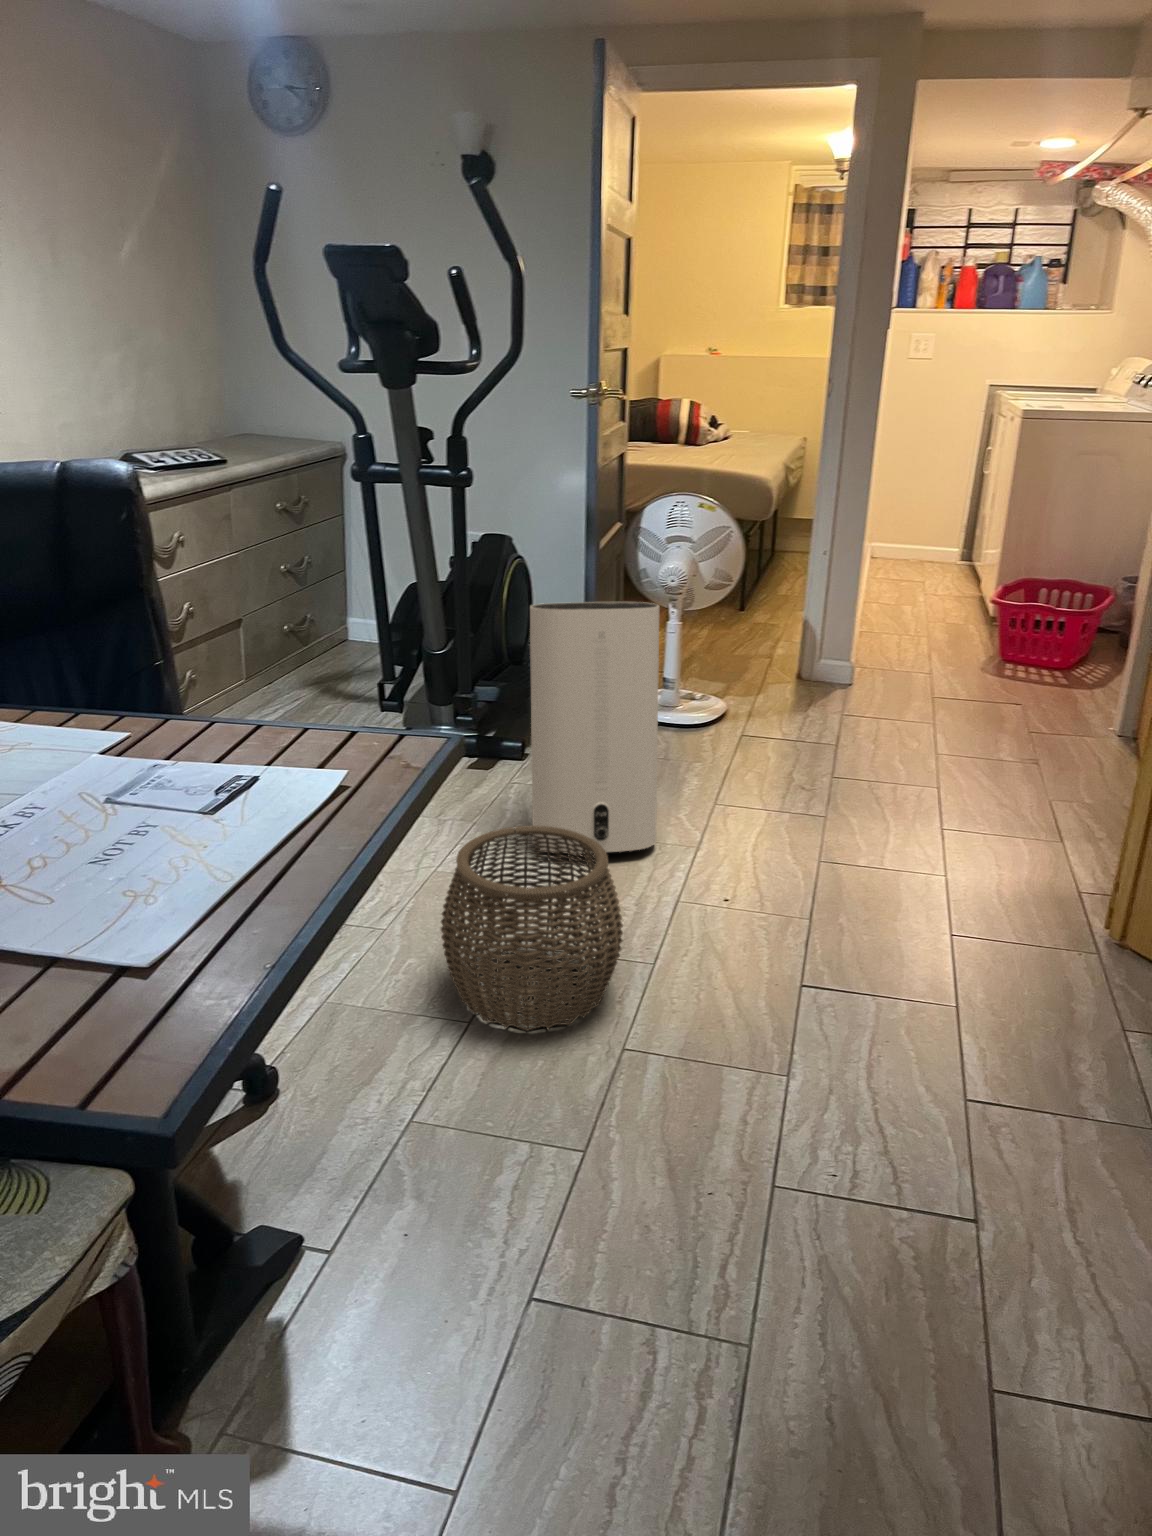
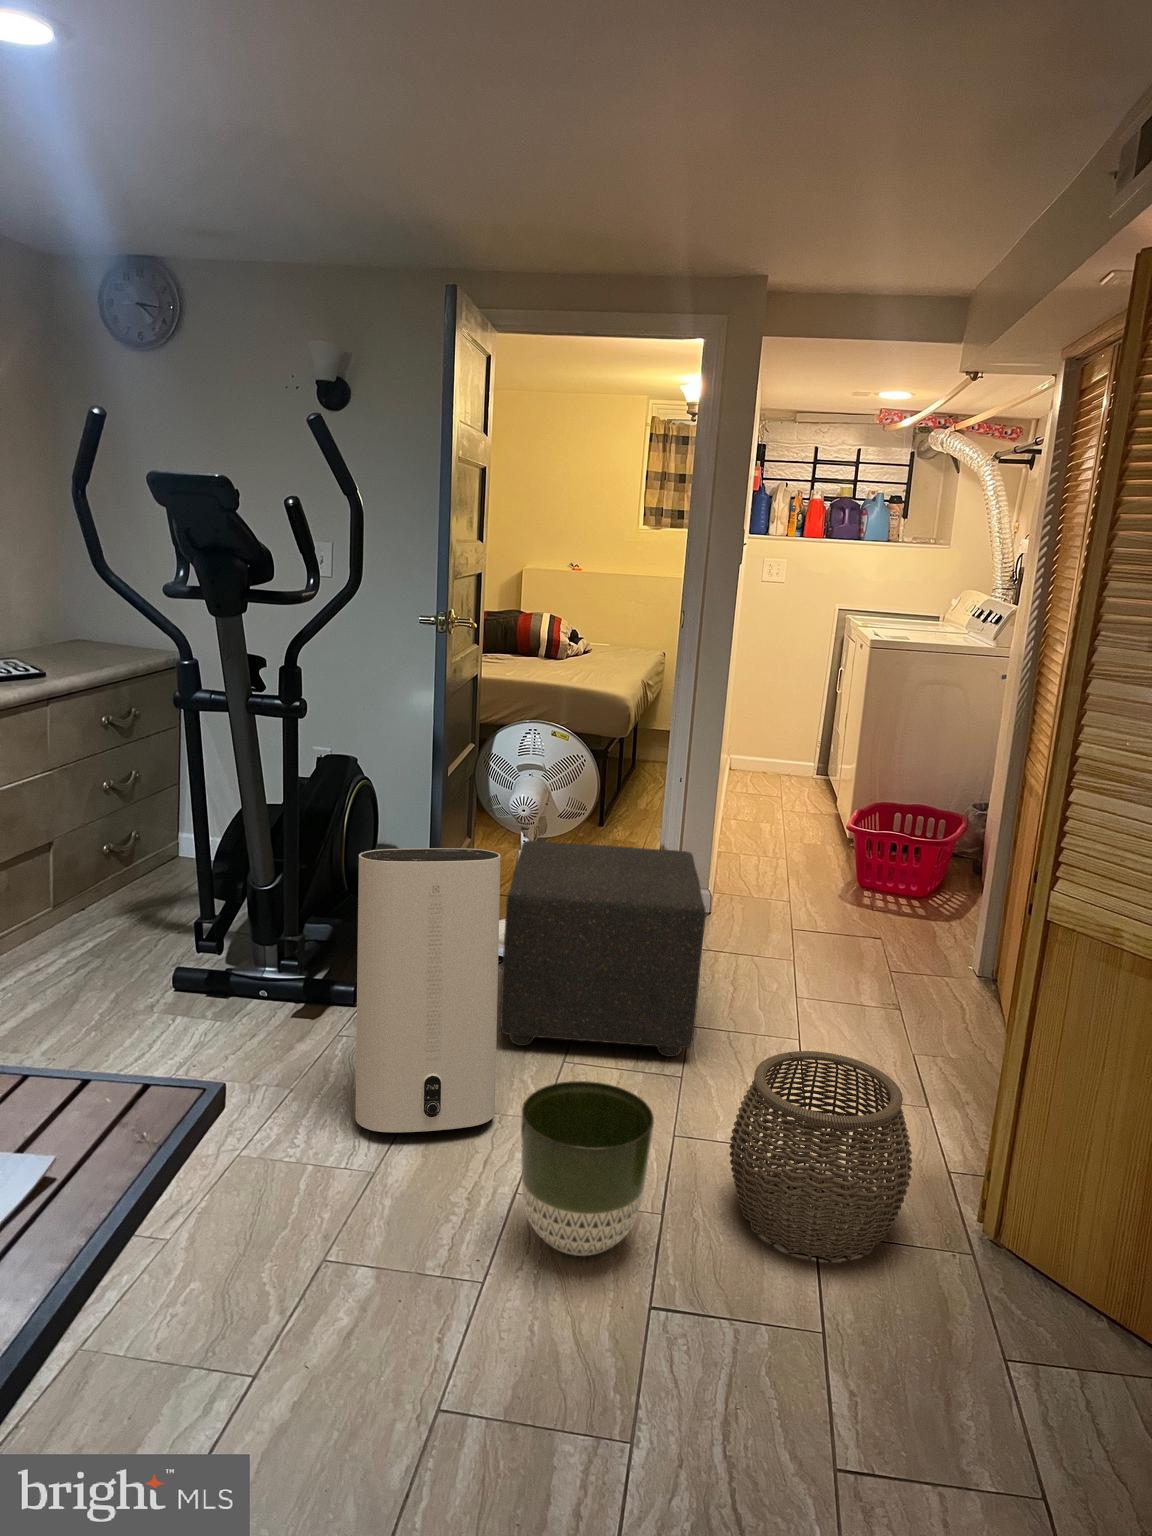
ottoman: none [658,606,851,800] -> present [500,841,706,1057]
planter: none [686,801,805,948] -> present [521,1081,654,1256]
woven basket: present [441,826,623,1031] -> present [729,1051,912,1261]

